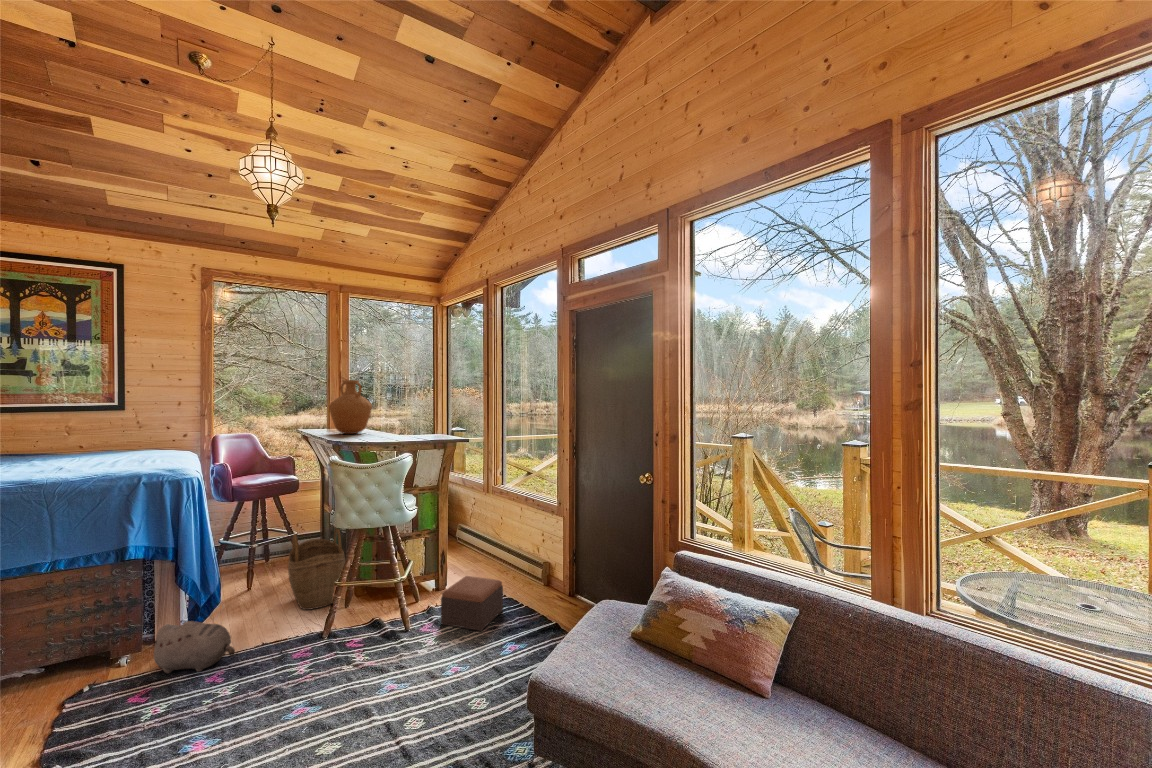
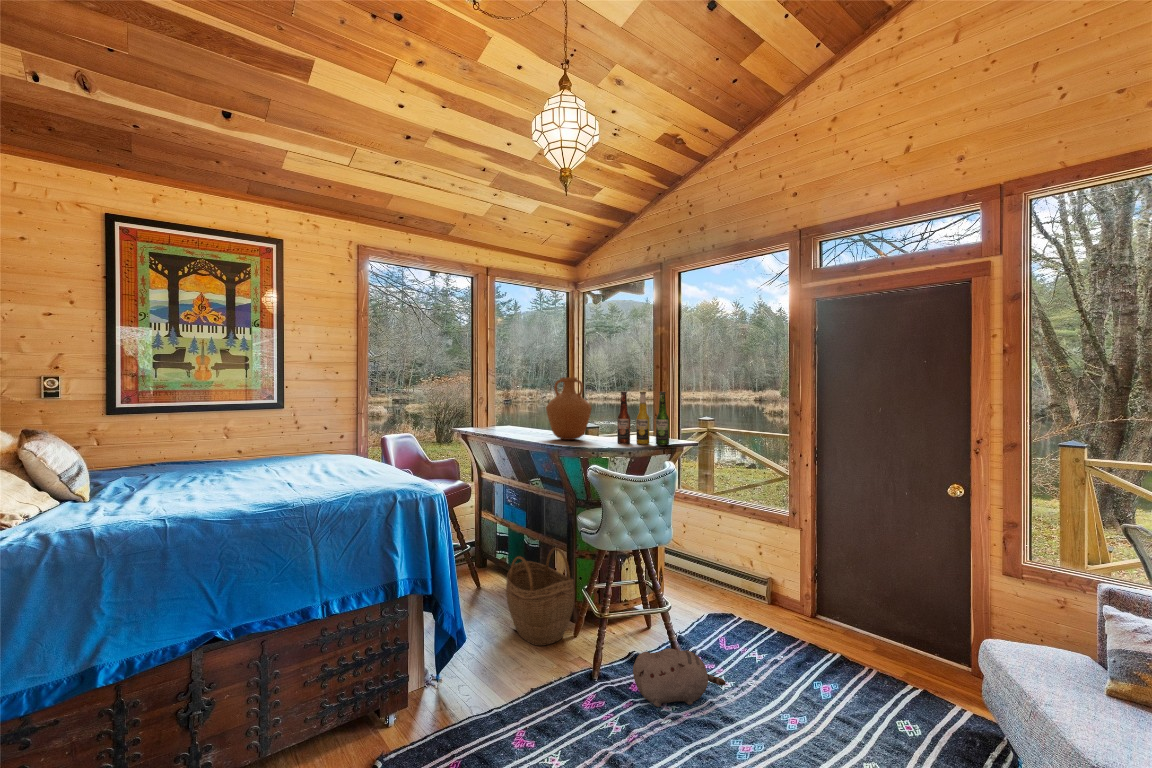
beer bottle: none [383,392,422,438] -> present [617,392,669,445]
footstool: present [441,576,503,631] -> none [714,605,772,672]
plush toy: present [149,621,235,673] -> present [633,648,726,707]

